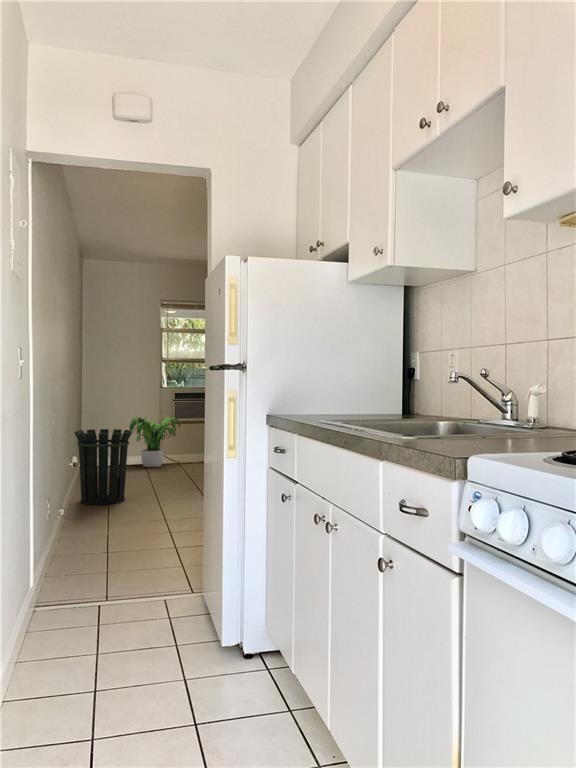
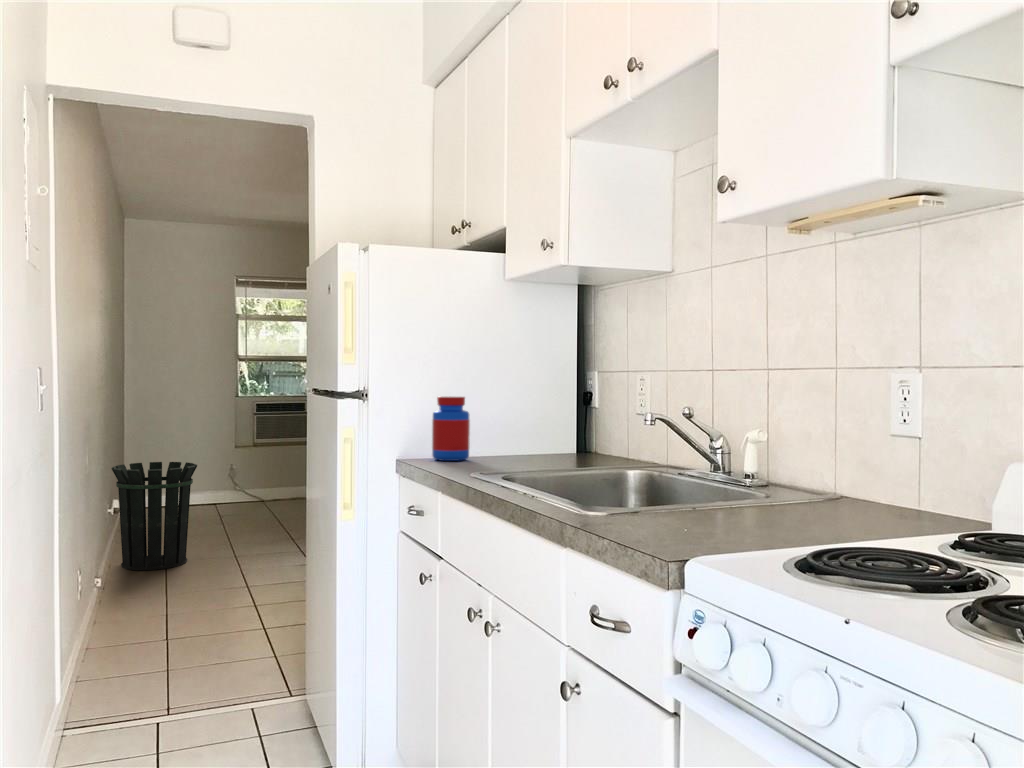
jar: none [293,368,320,415] -> present [432,396,470,461]
potted plant: present [130,417,180,467] -> none [190,439,265,509]

